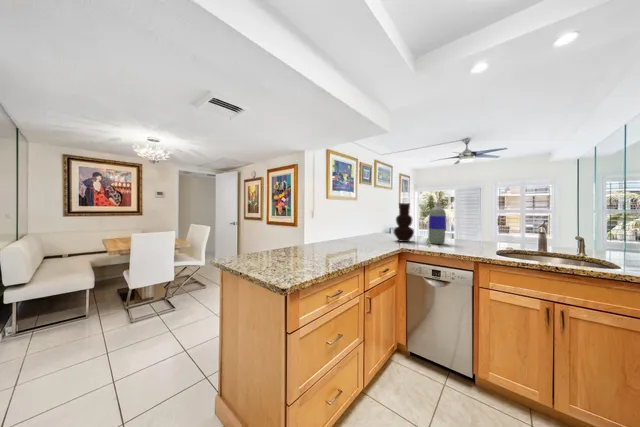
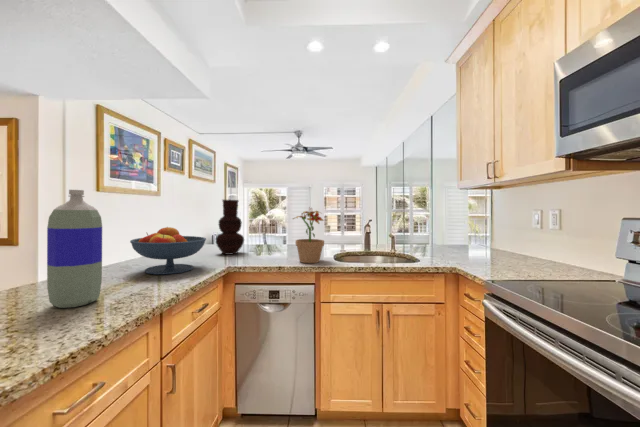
bottle: present [429,202,446,244] -> present [47,190,102,308]
potted plant: none [453,208,483,254] -> present [293,211,324,263]
fruit bowl: none [346,221,388,249] -> present [130,227,206,275]

